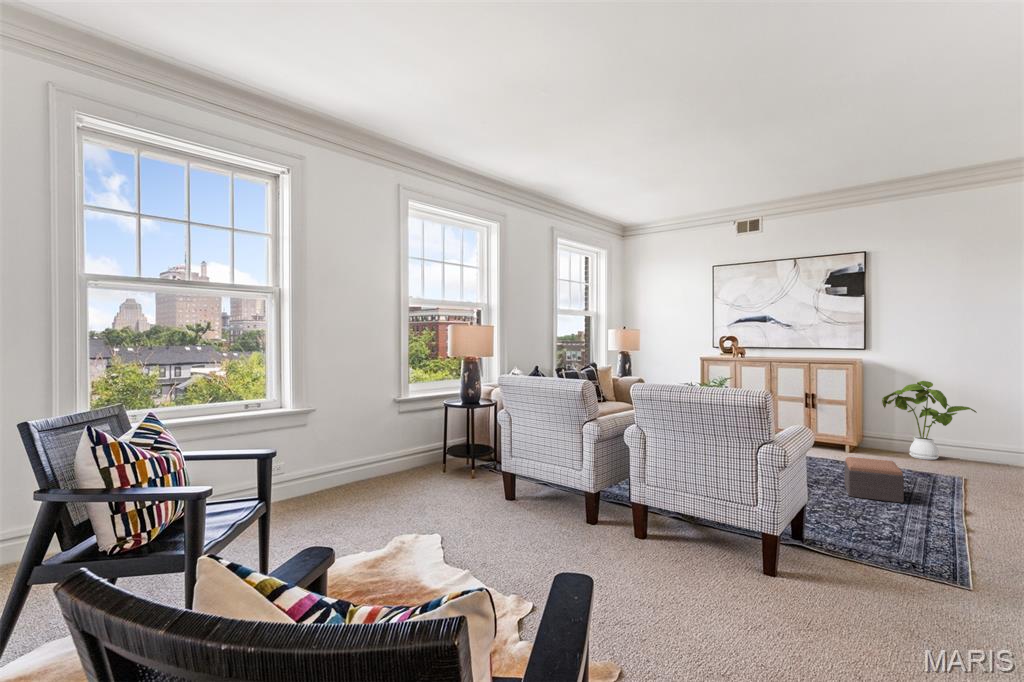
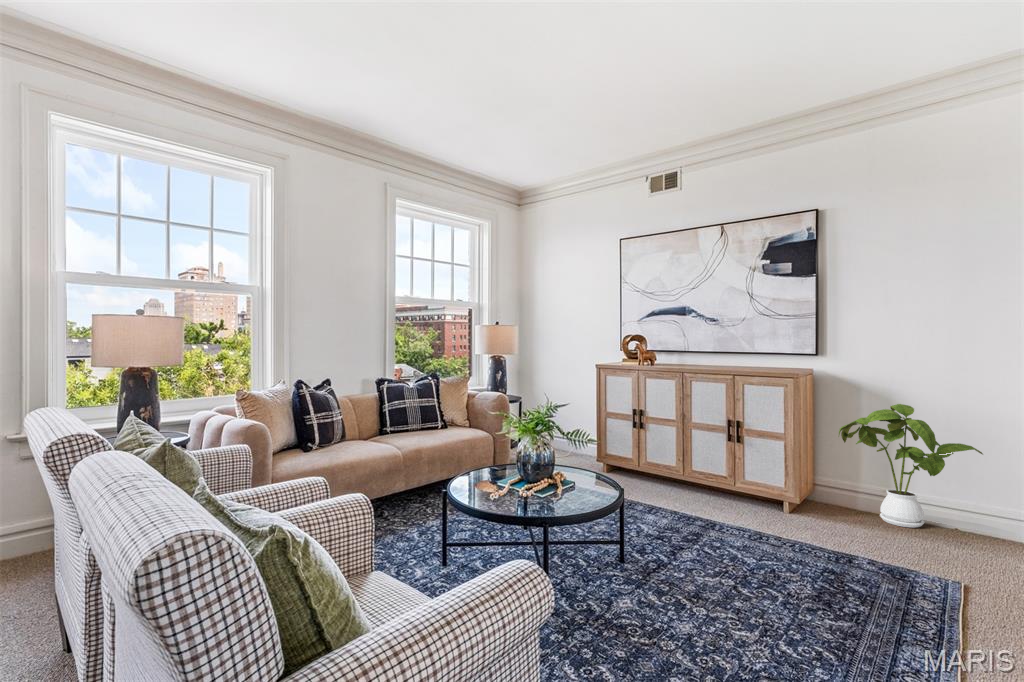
footstool: present [845,457,904,503] -> none [749,548,847,656]

